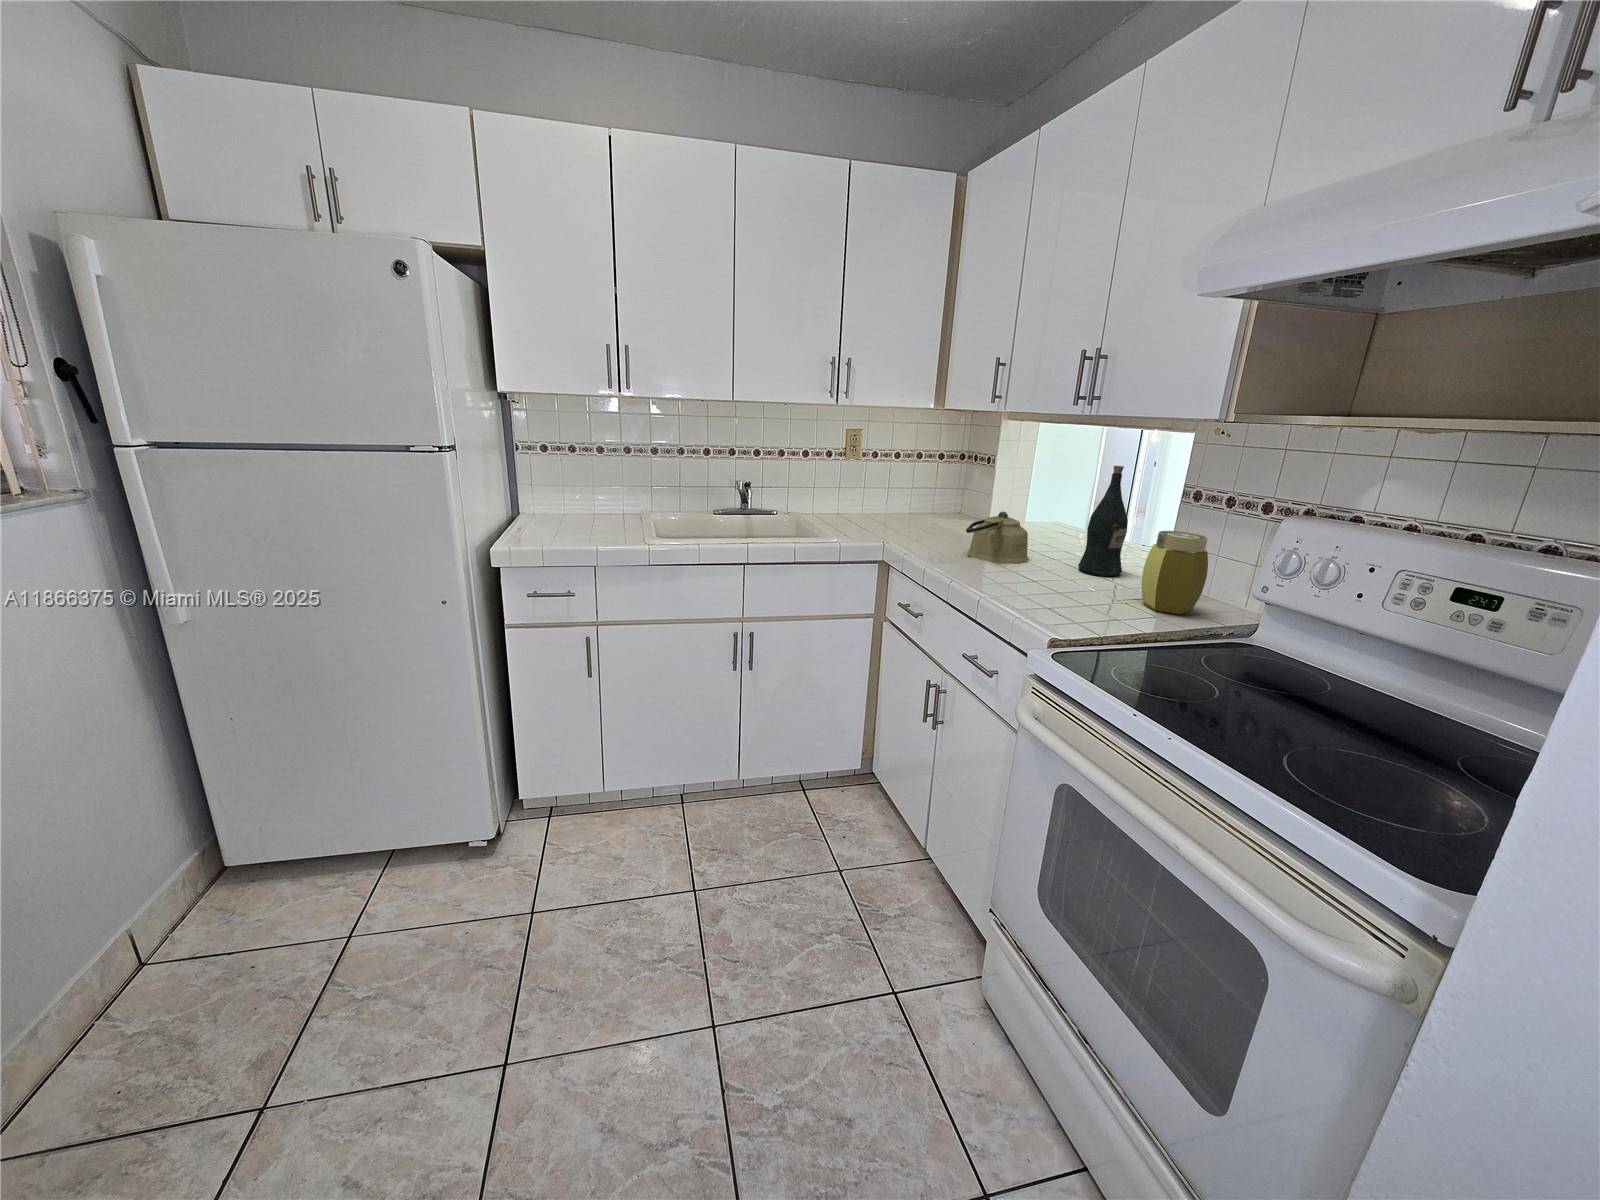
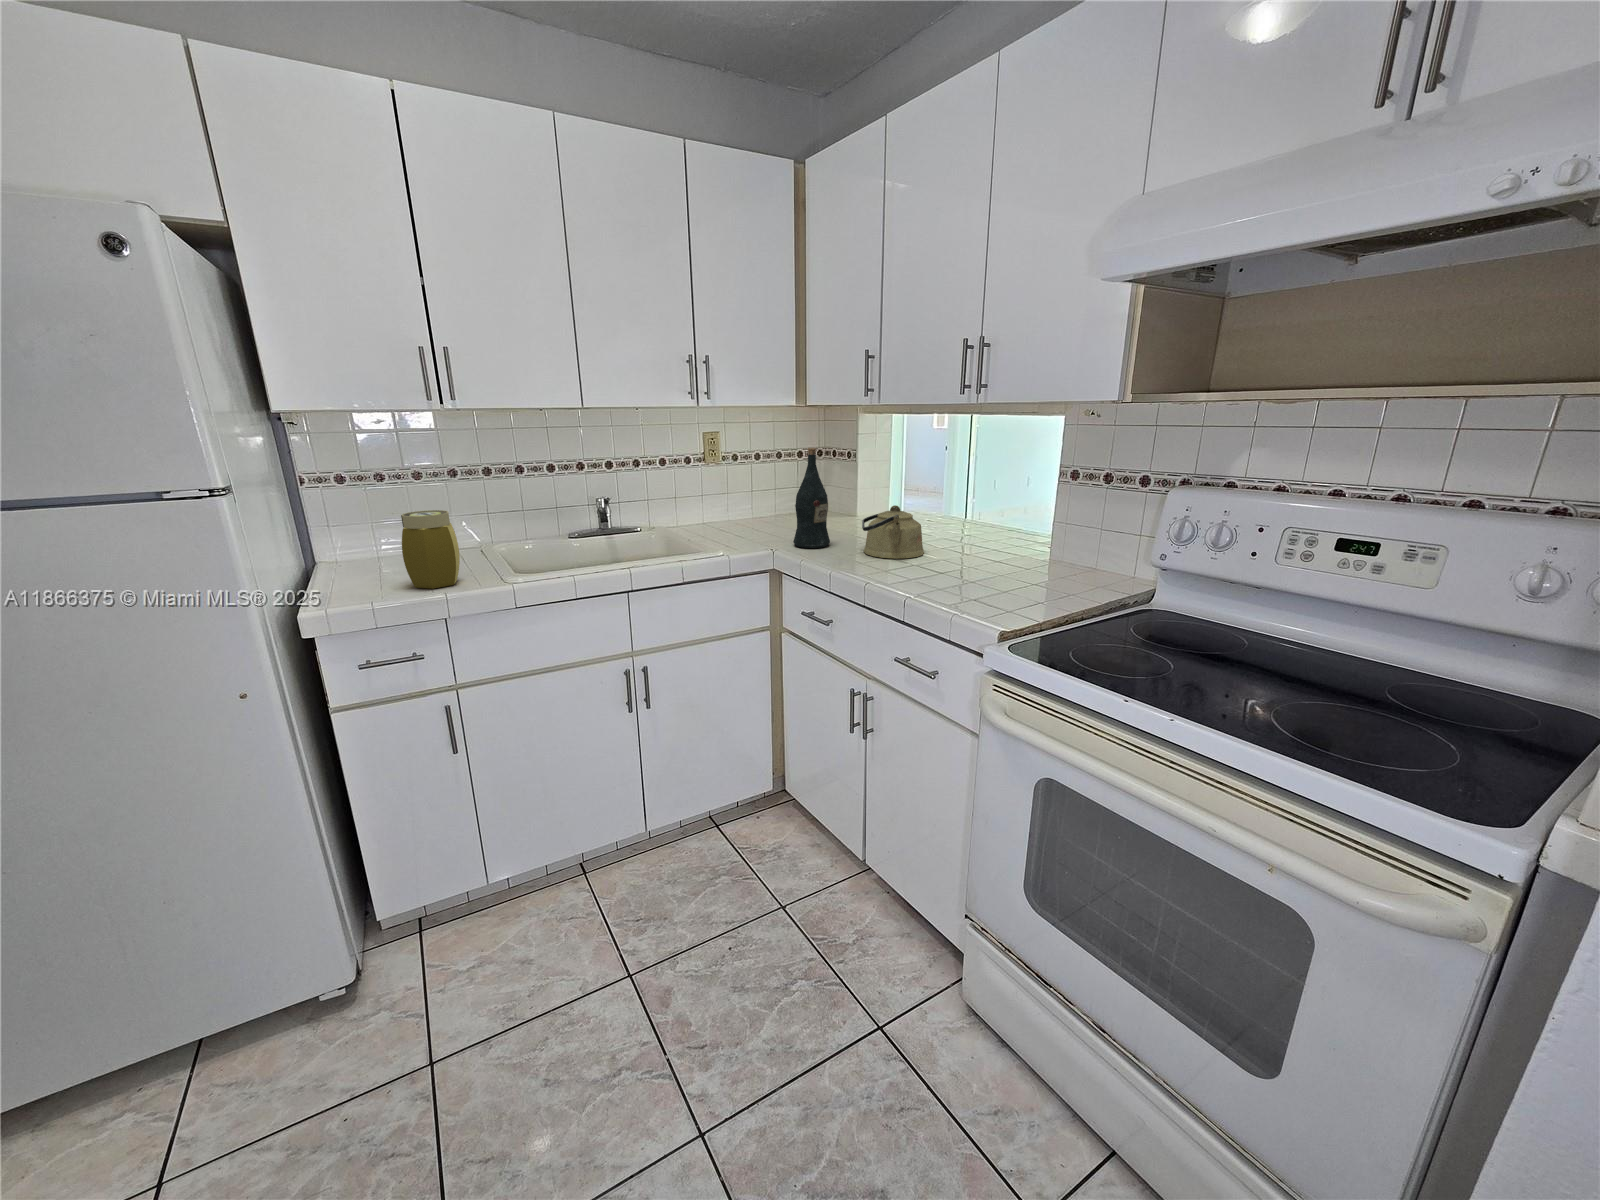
wine bottle: present [1078,466,1128,576] -> present [793,448,830,548]
jar: present [1142,531,1208,614] -> present [401,510,460,589]

